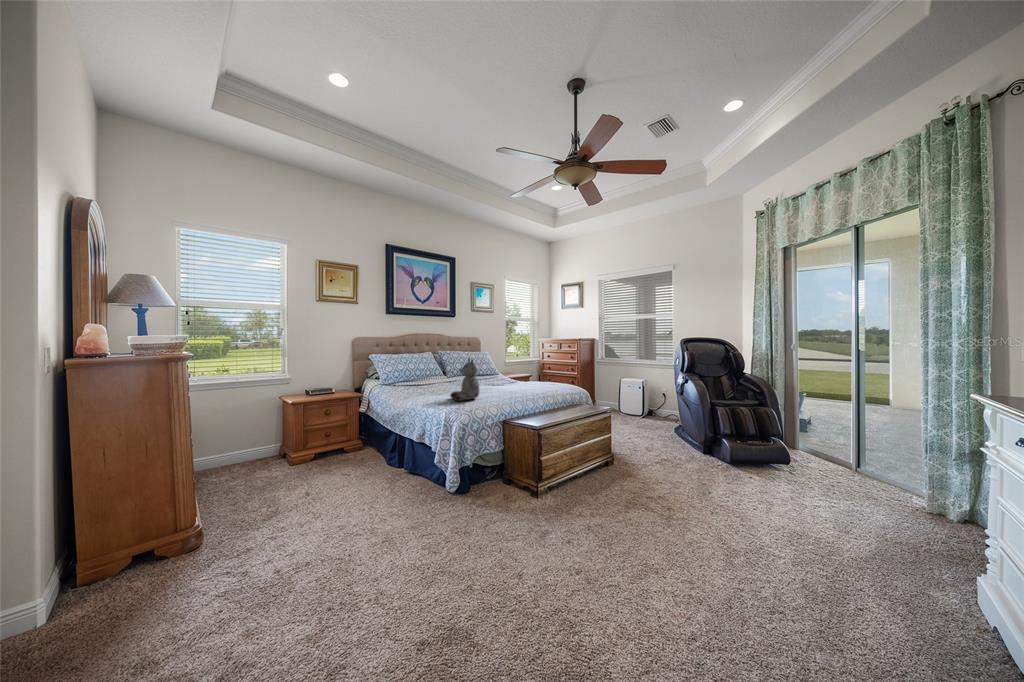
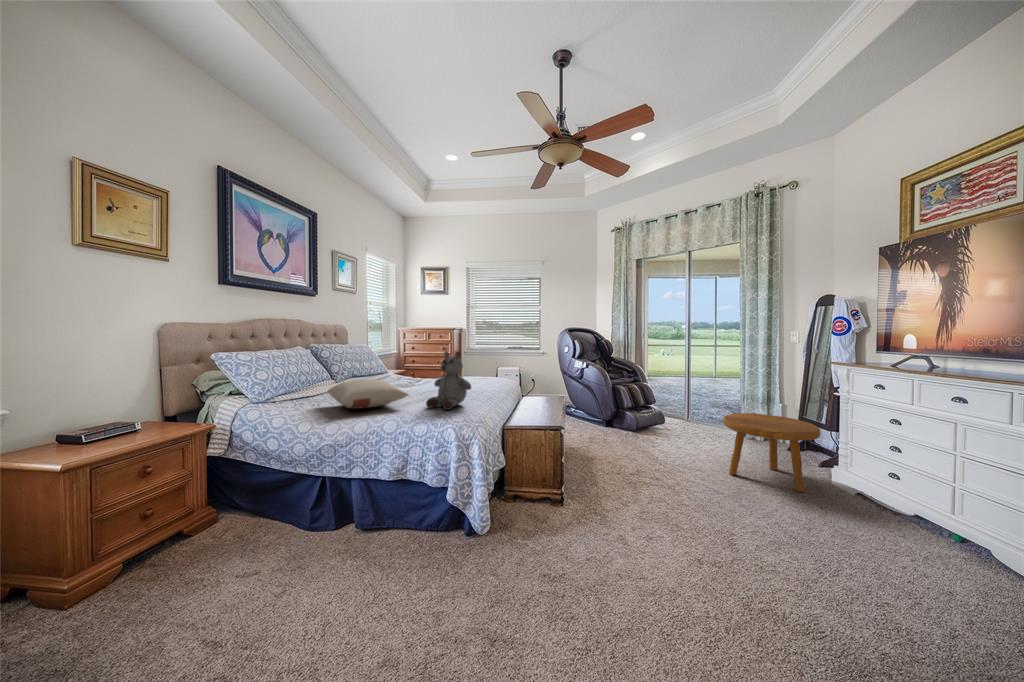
pillow: none [398,375,453,394] -> present [327,379,409,409]
footstool: none [767,457,927,591] -> present [724,413,820,492]

